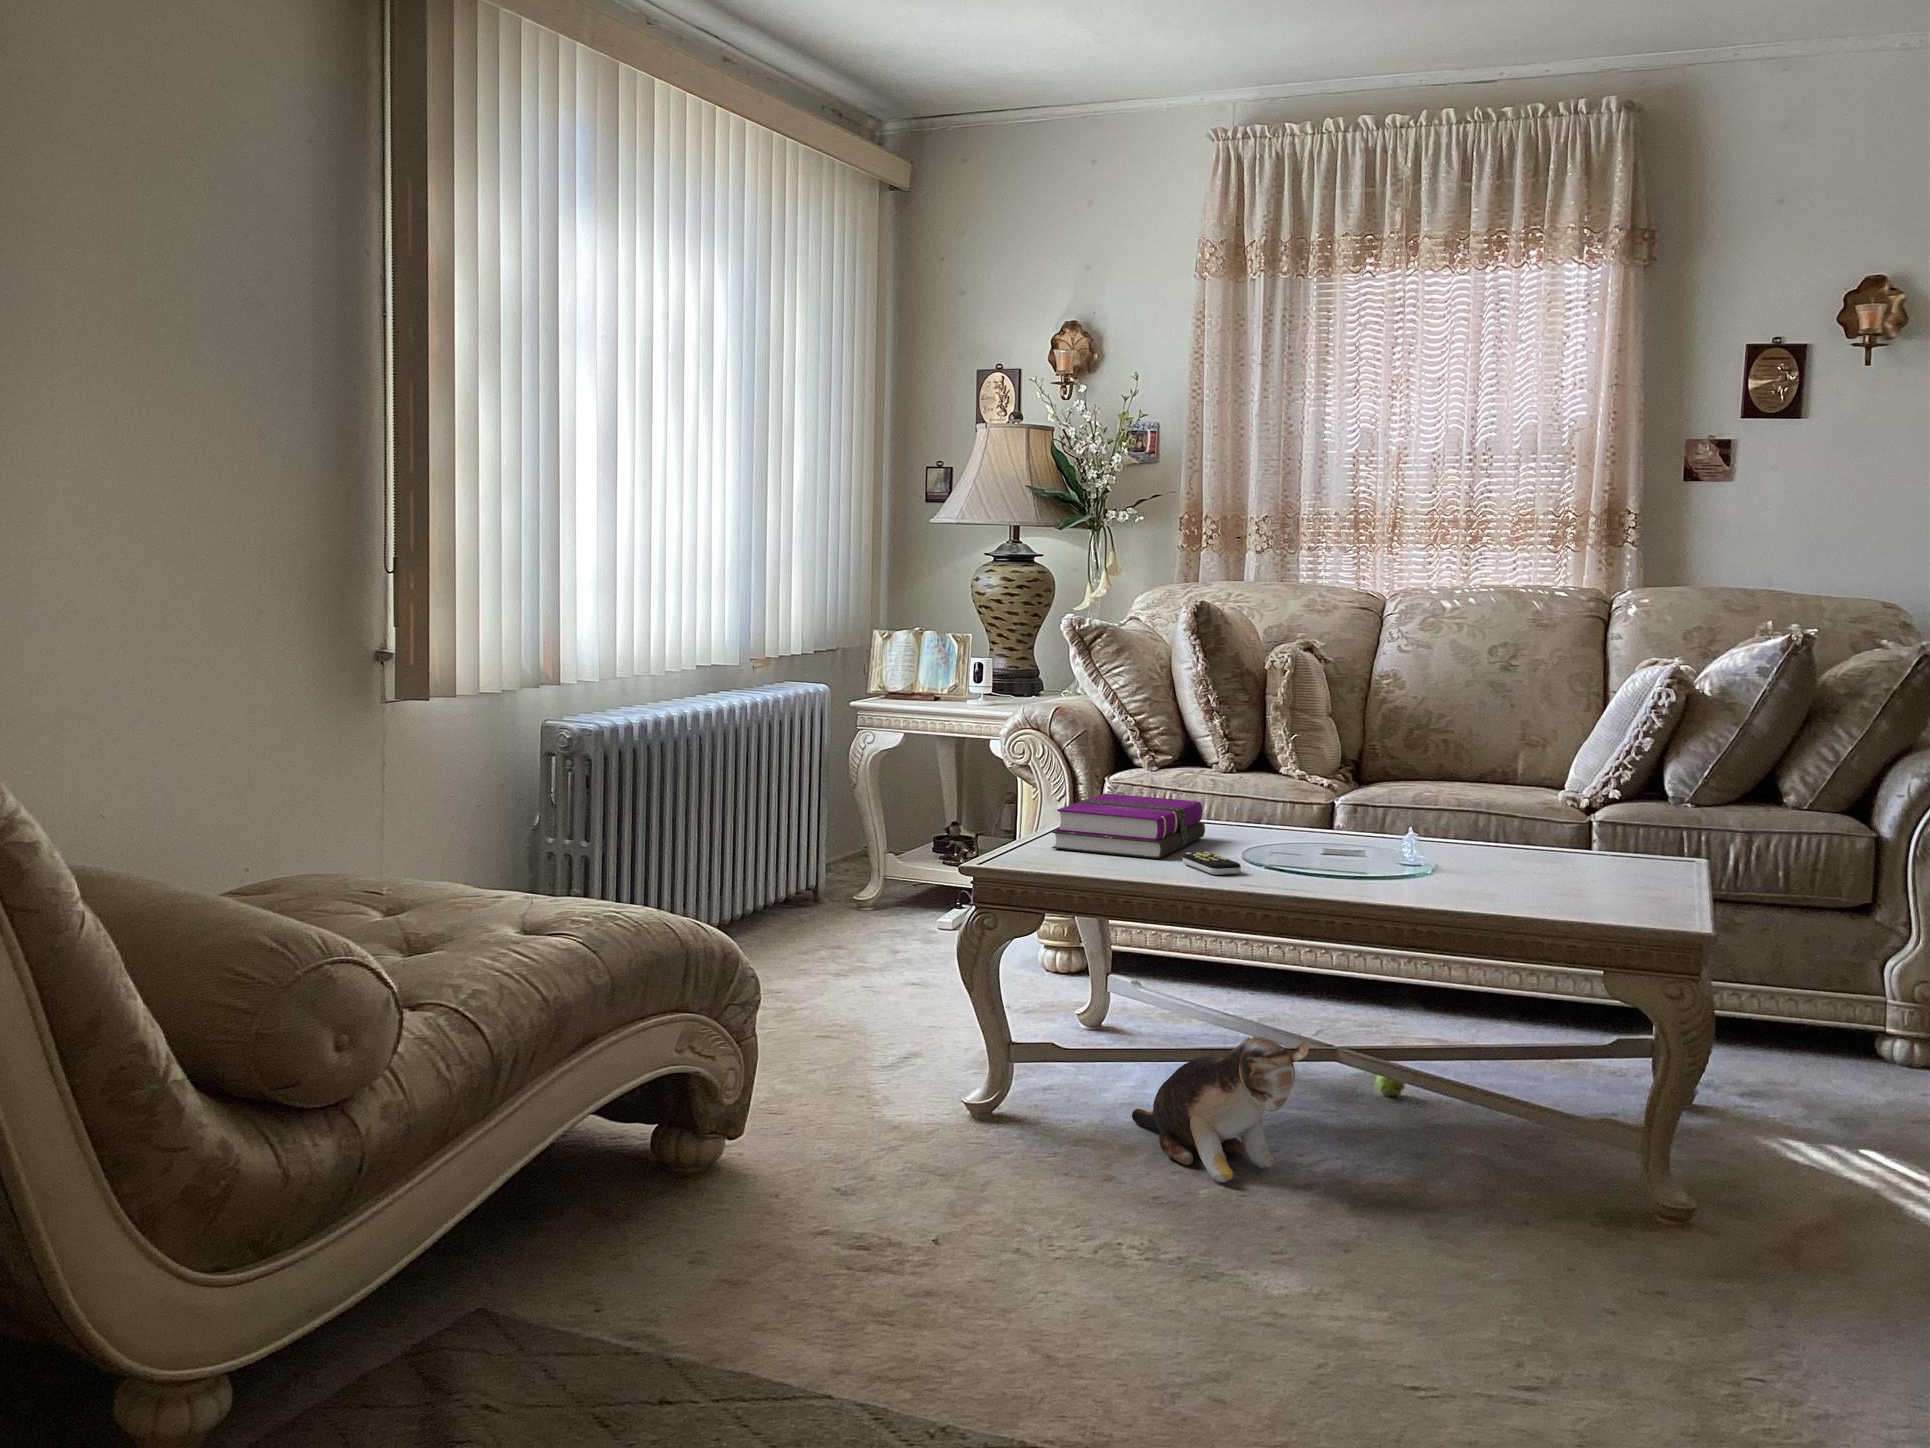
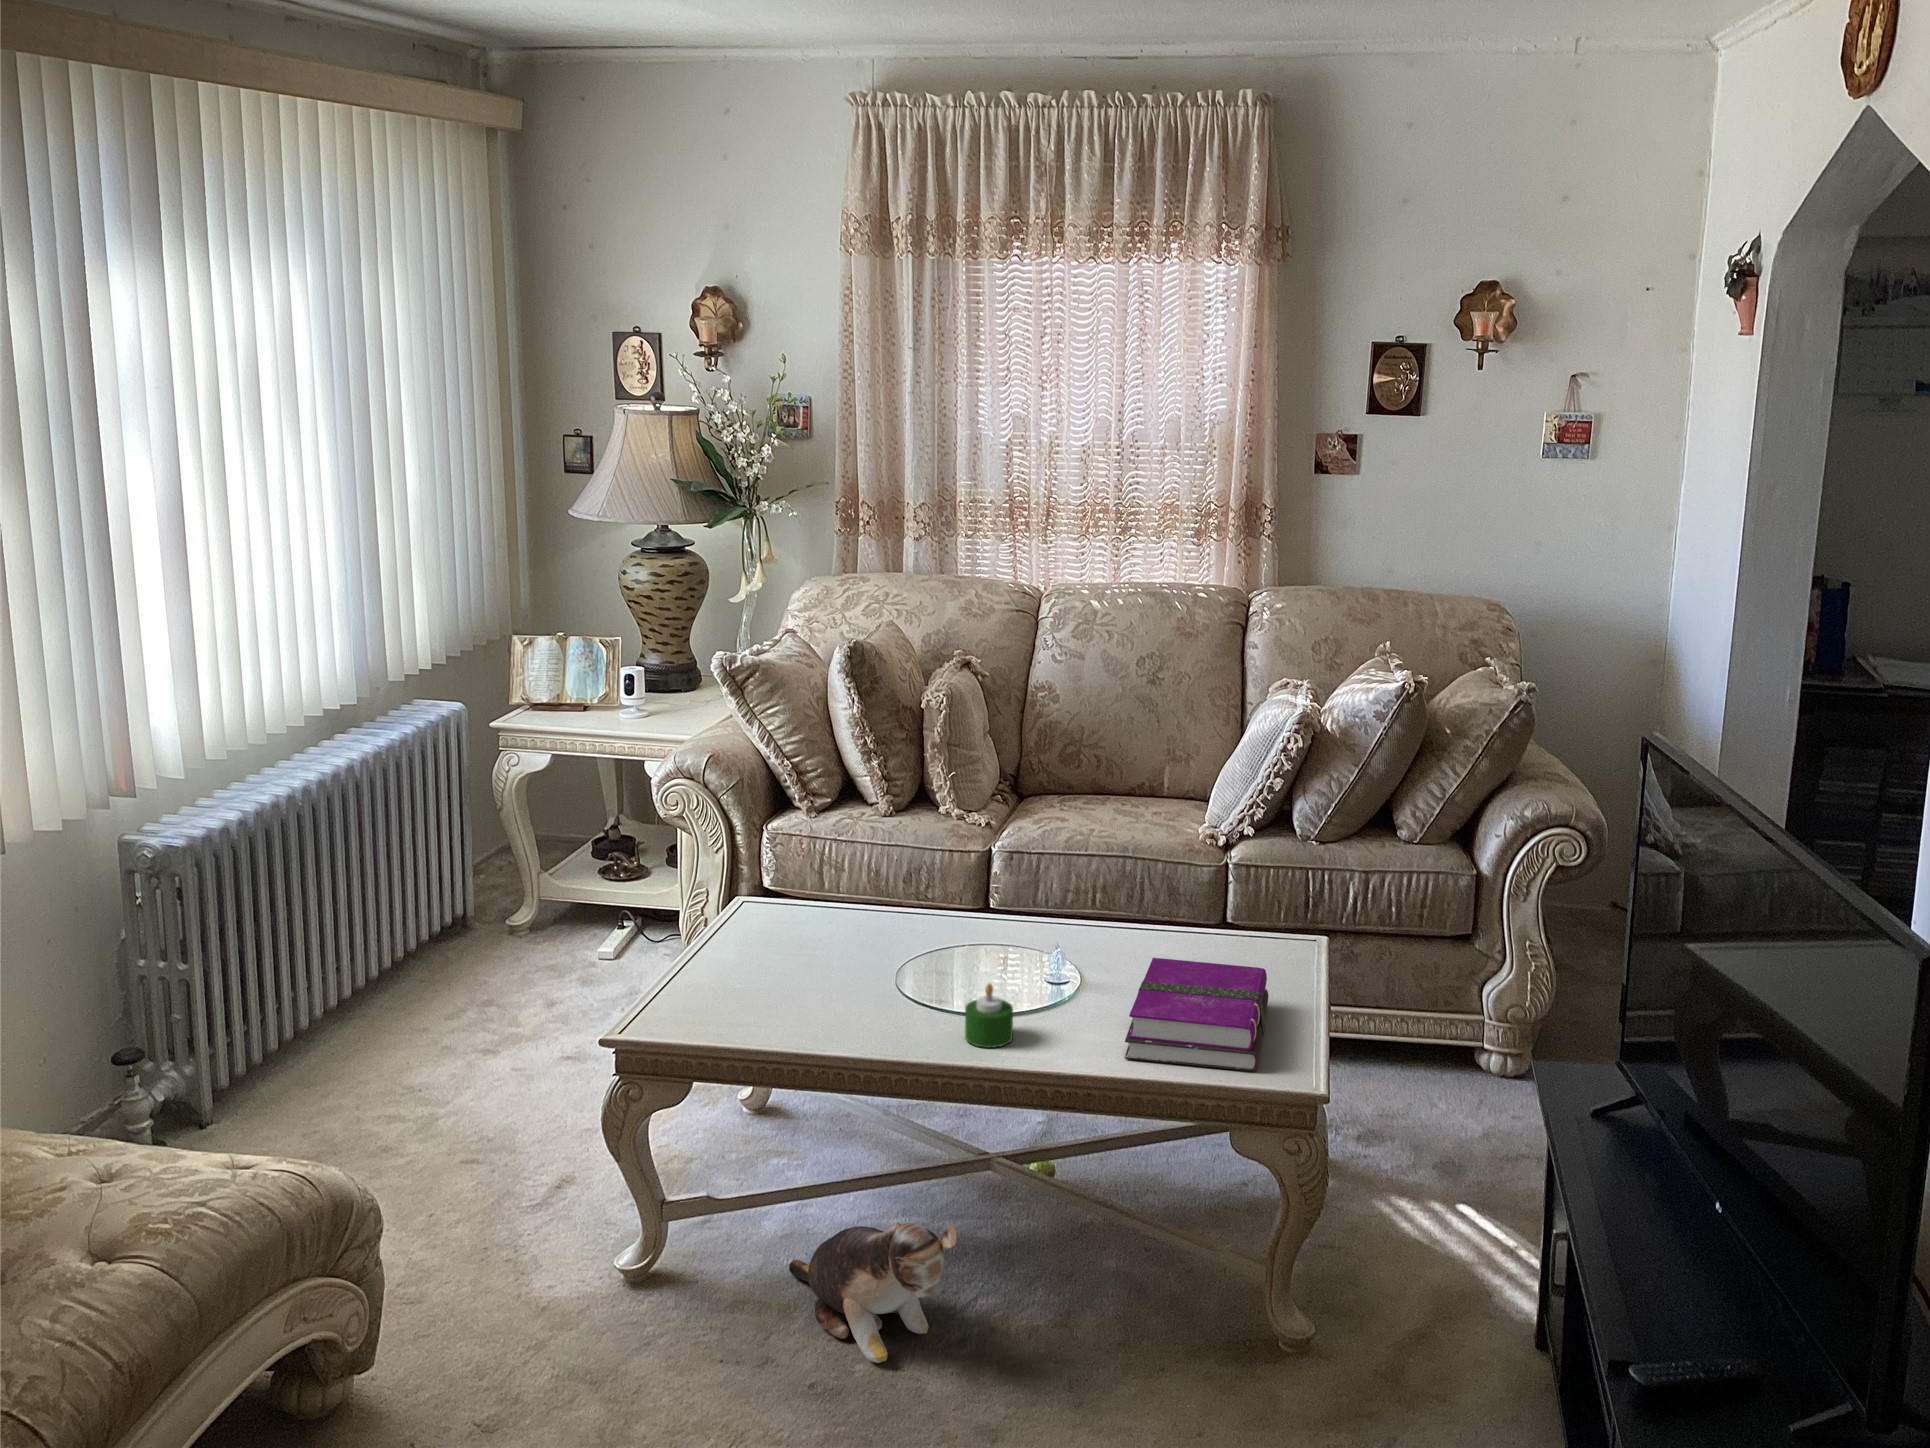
hardback book: present [1052,793,1205,858] -> present [1125,958,1269,1071]
candle: none [1318,827,1368,889] -> present [965,983,1013,1048]
remote control: present [1183,852,1241,875] -> none [830,995,888,1033]

